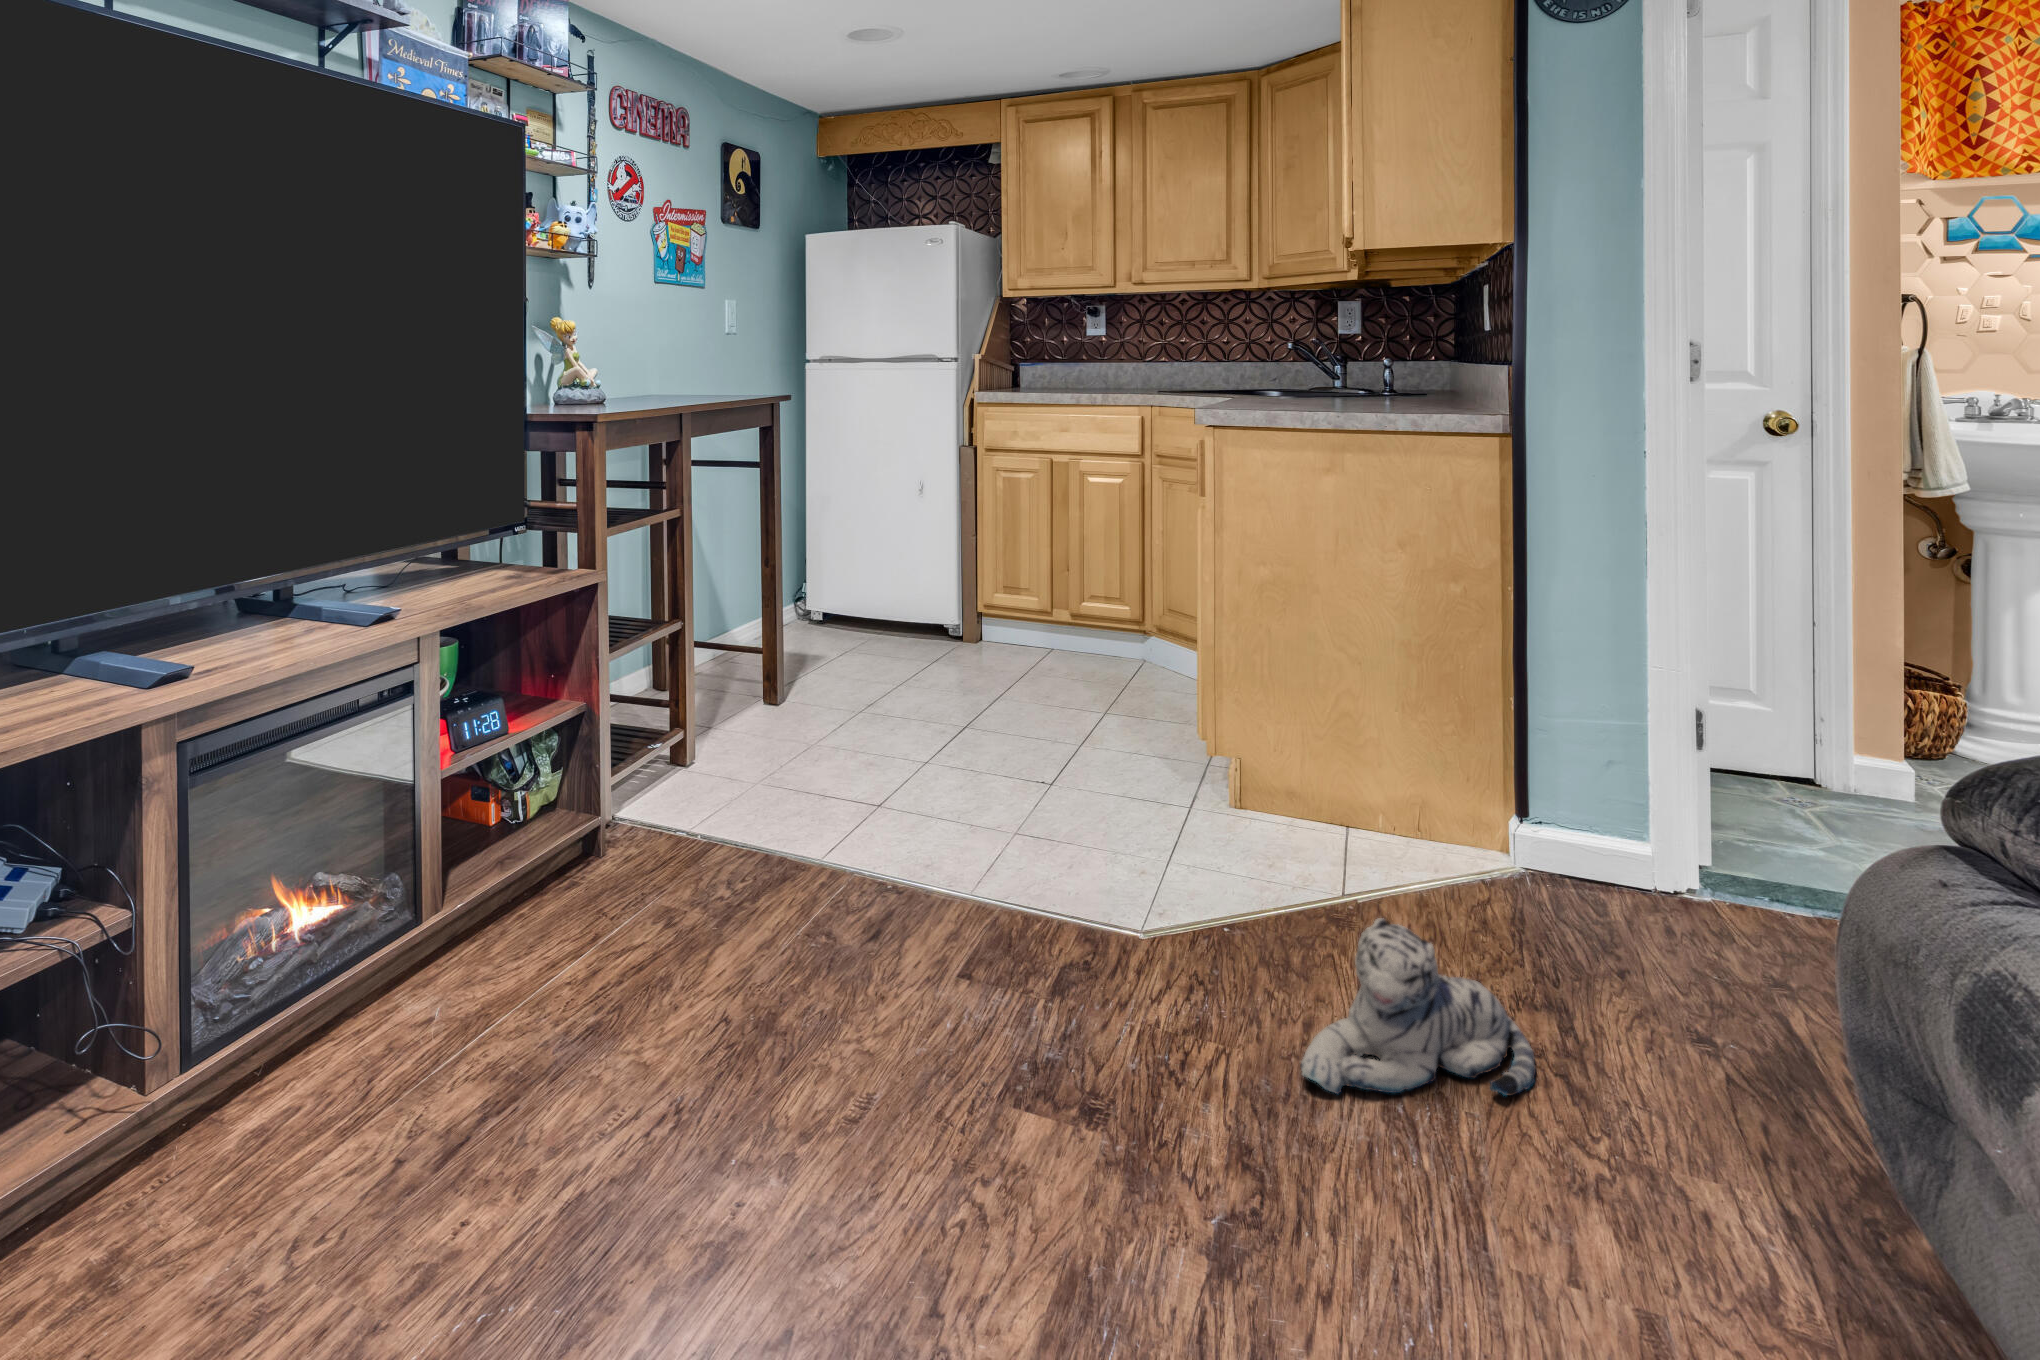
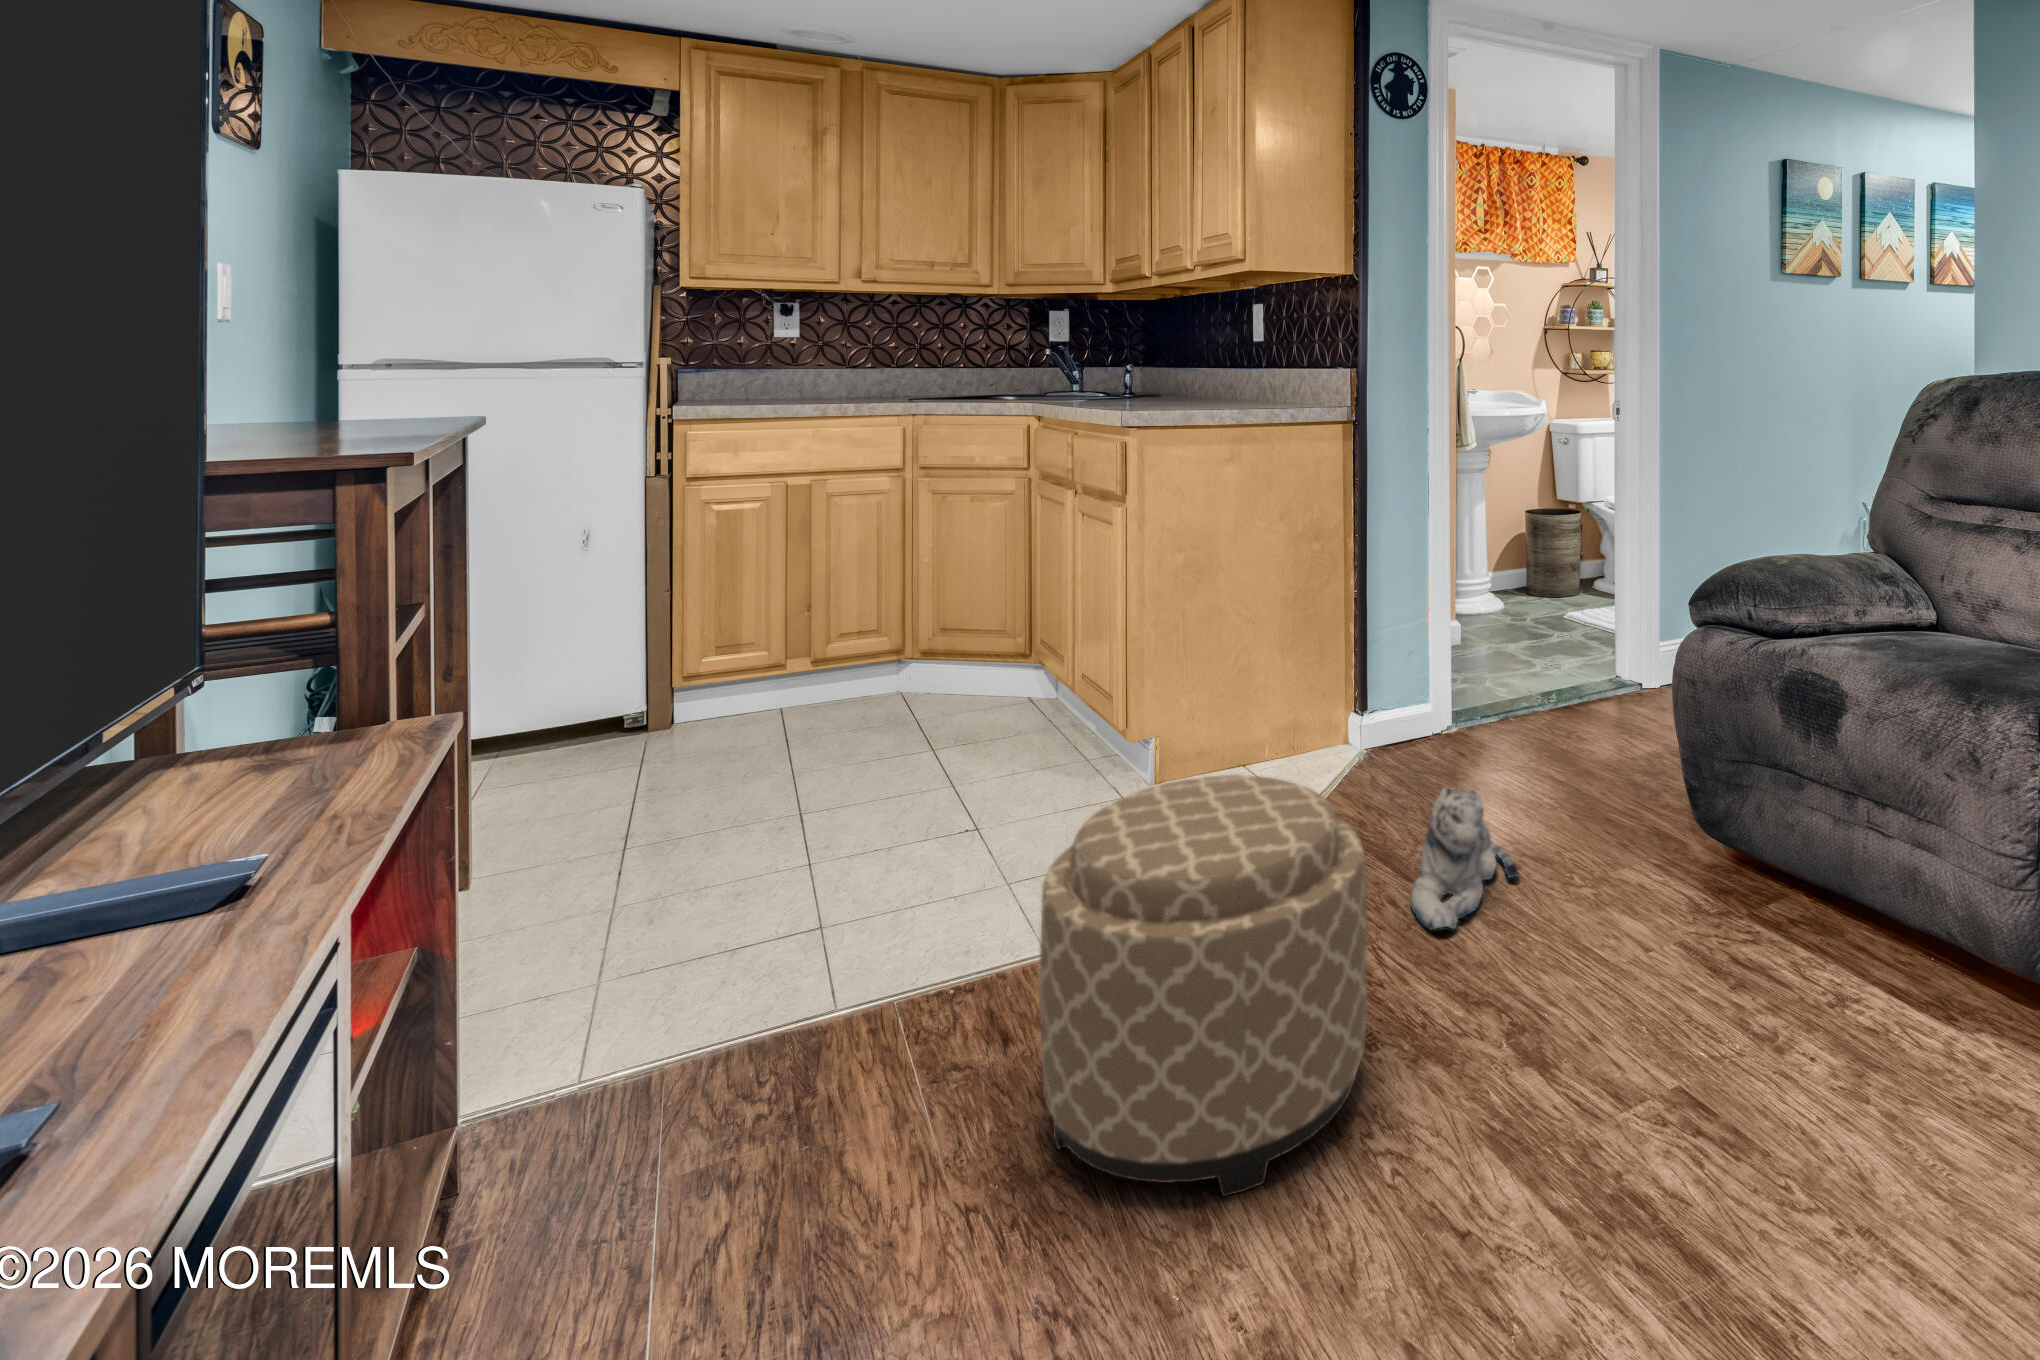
ottoman: none [777,758,1082,1145] -> present [1040,775,1367,1196]

